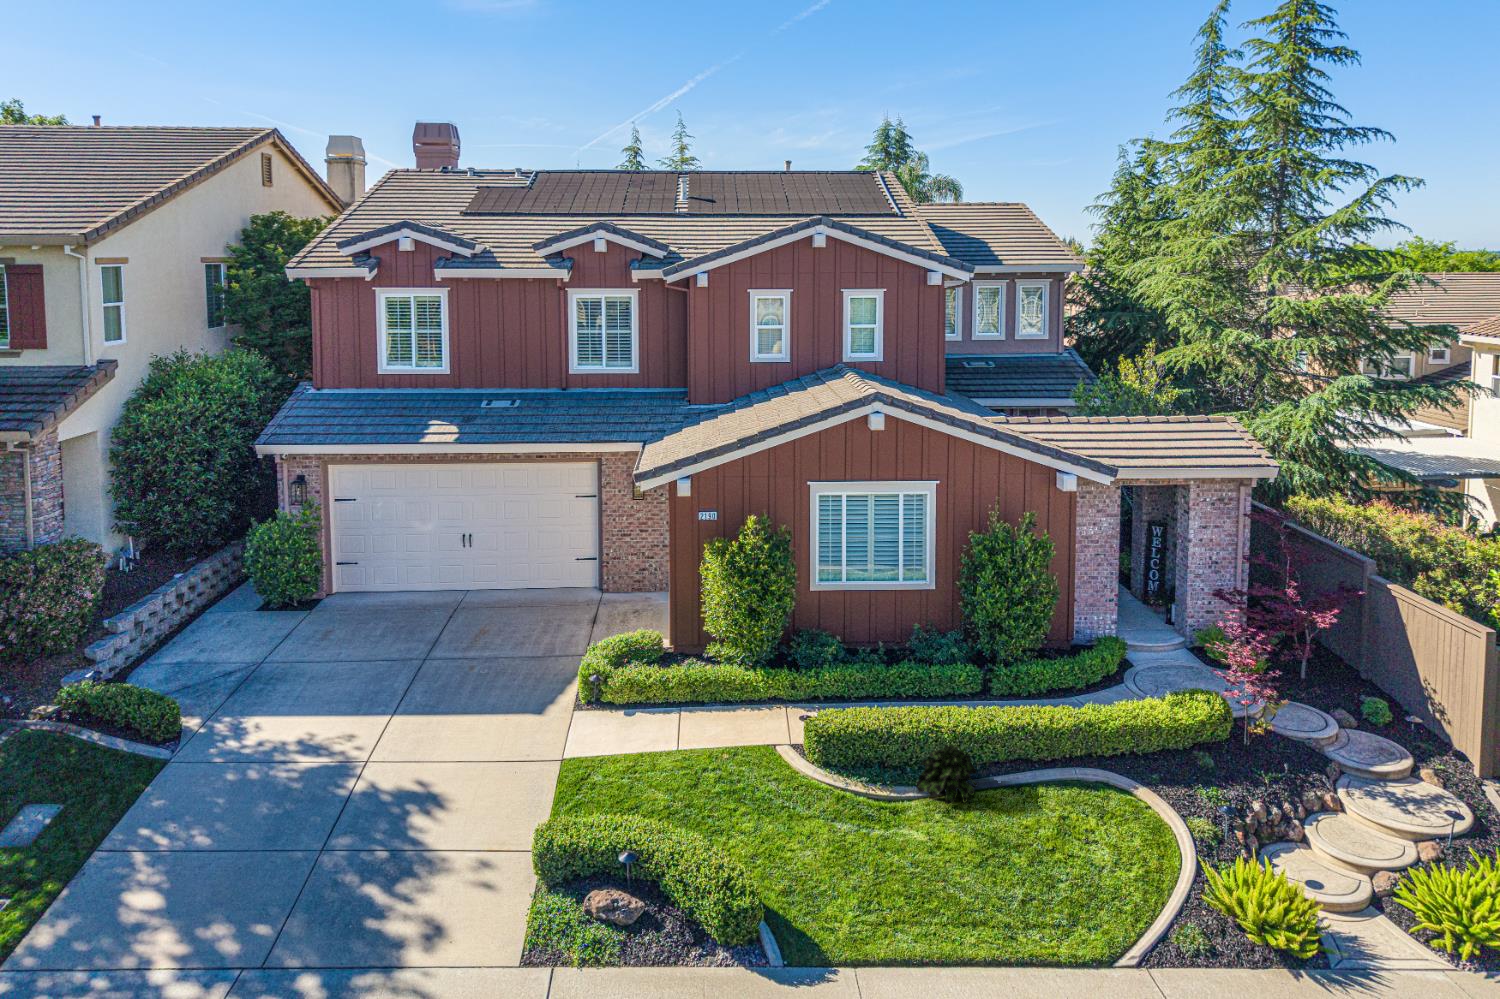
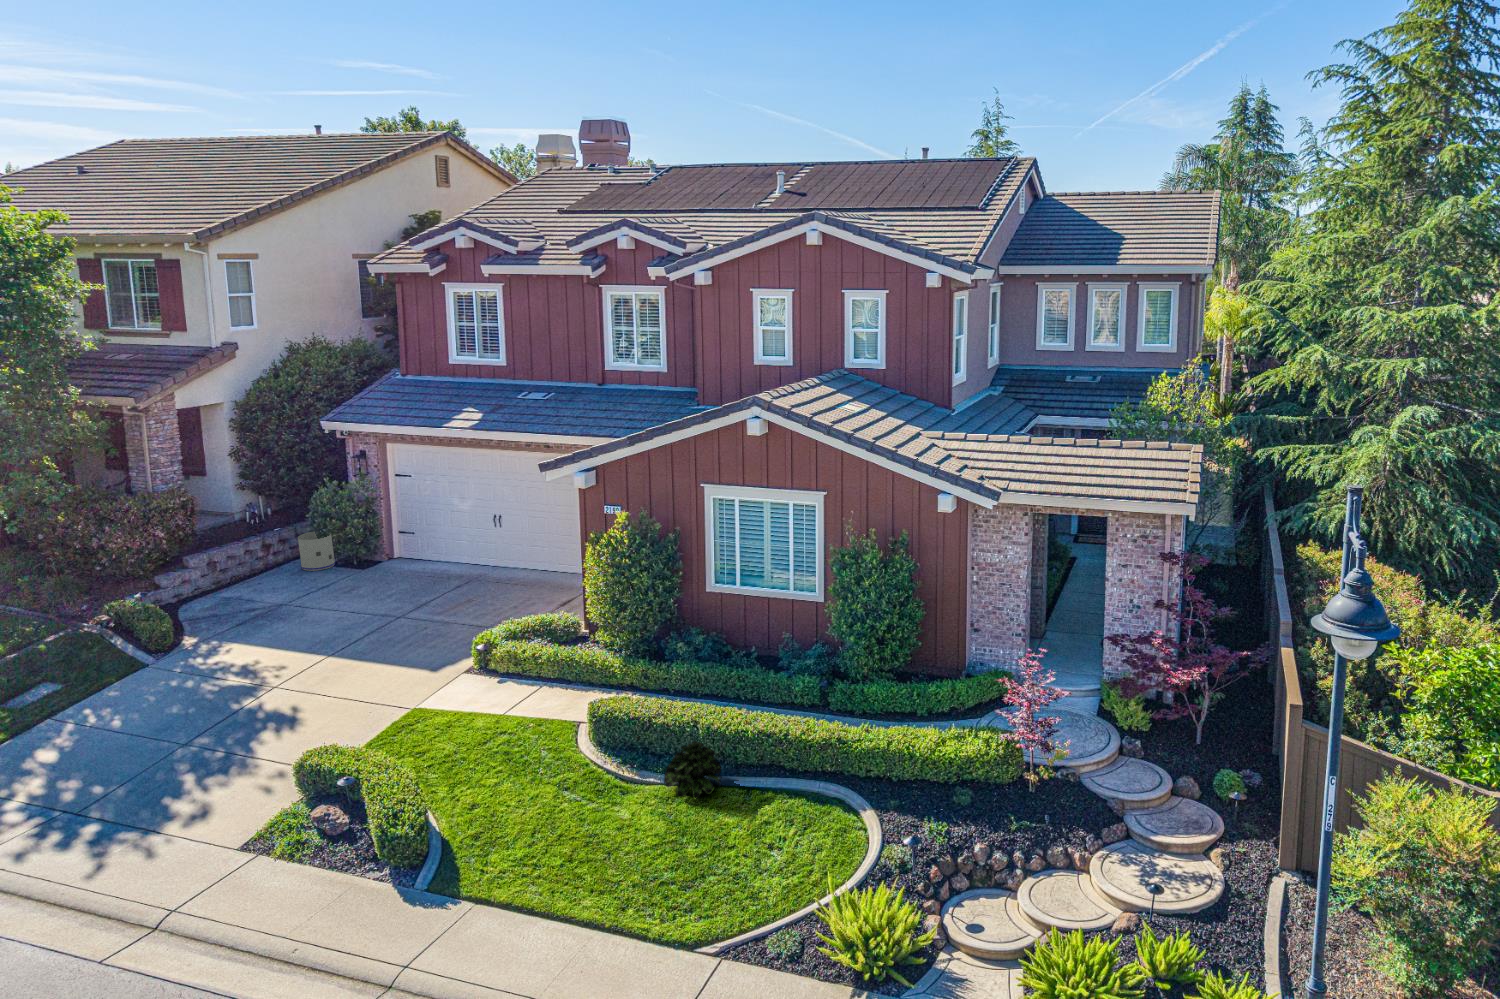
trash can: none [245,572,290,619] -> present [298,532,335,571]

